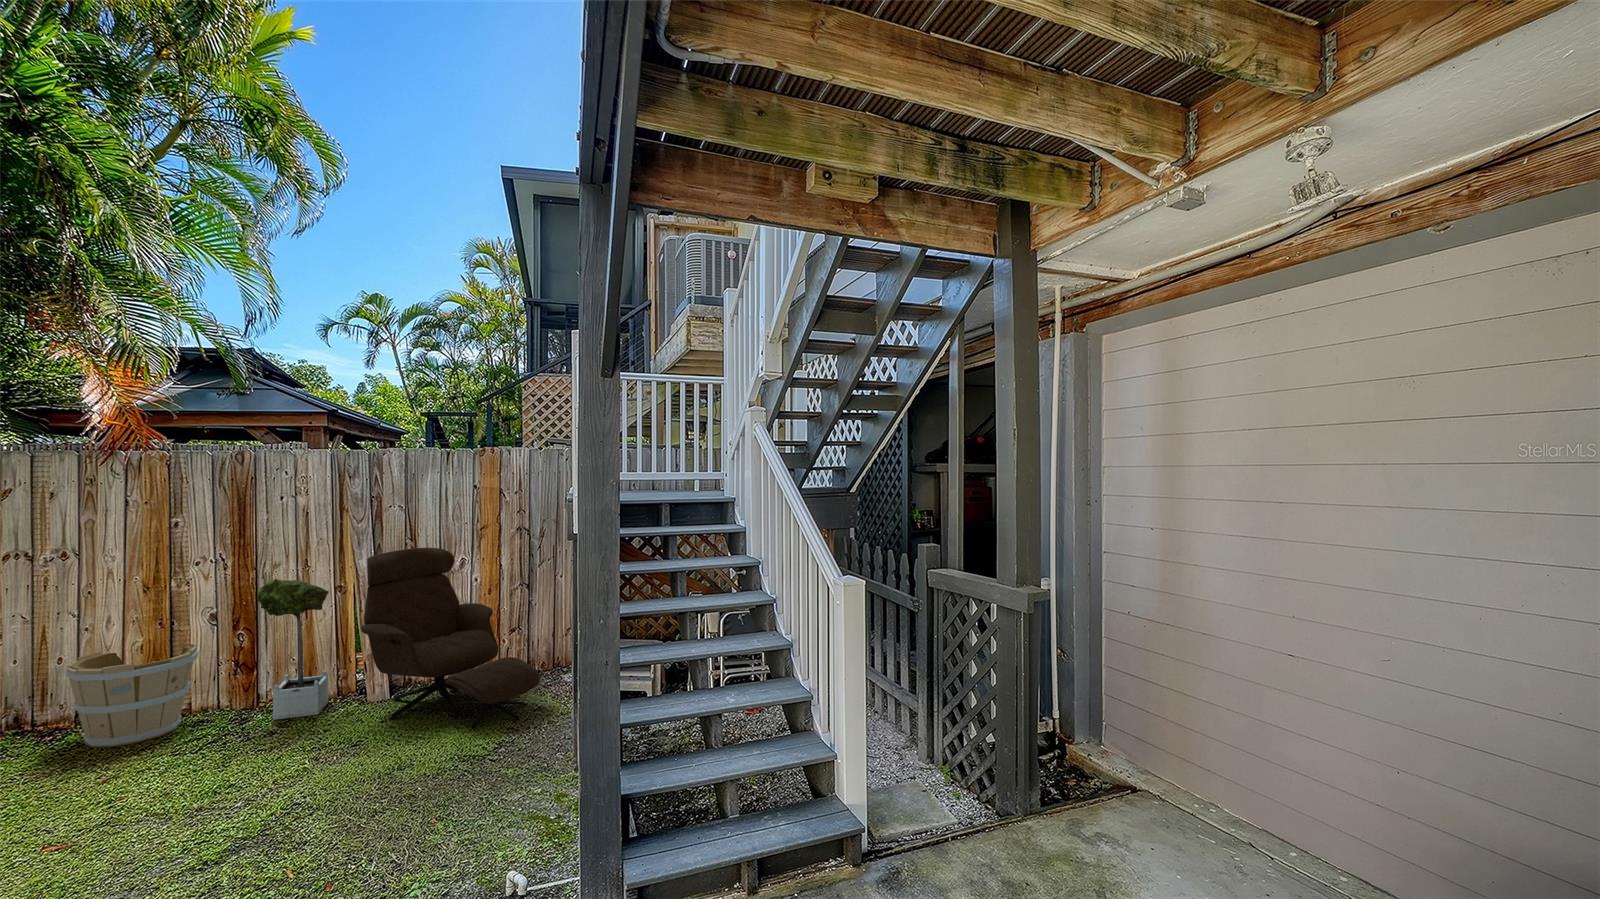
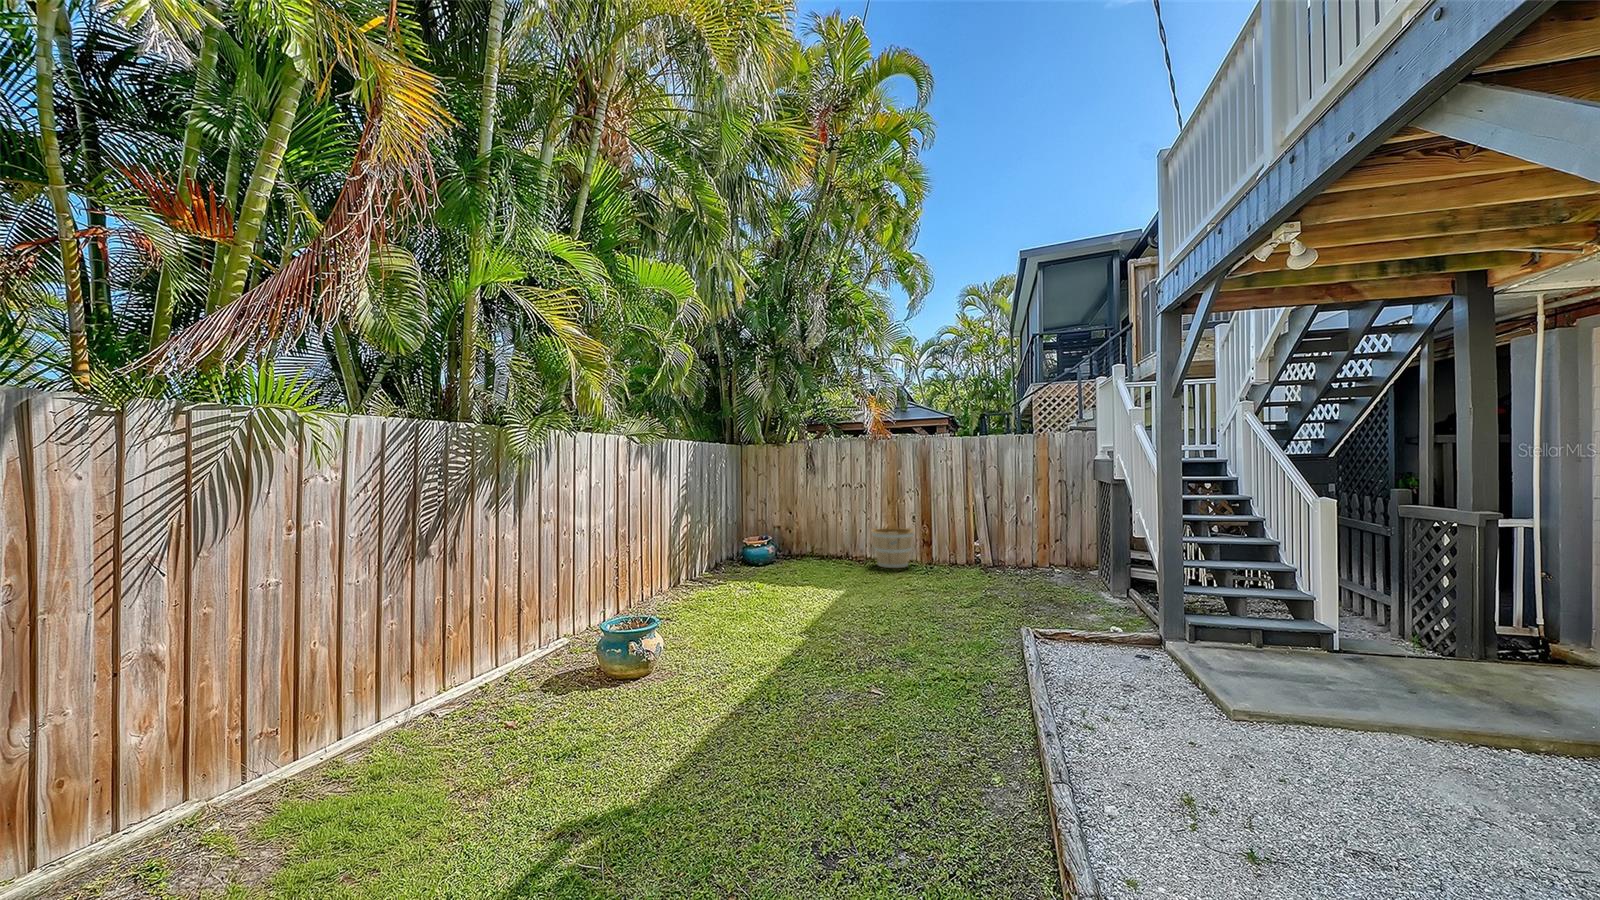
lounge chair: present [361,548,540,729] -> none [987,489,1087,585]
potted tree: present [257,579,329,720] -> none [938,499,968,570]

